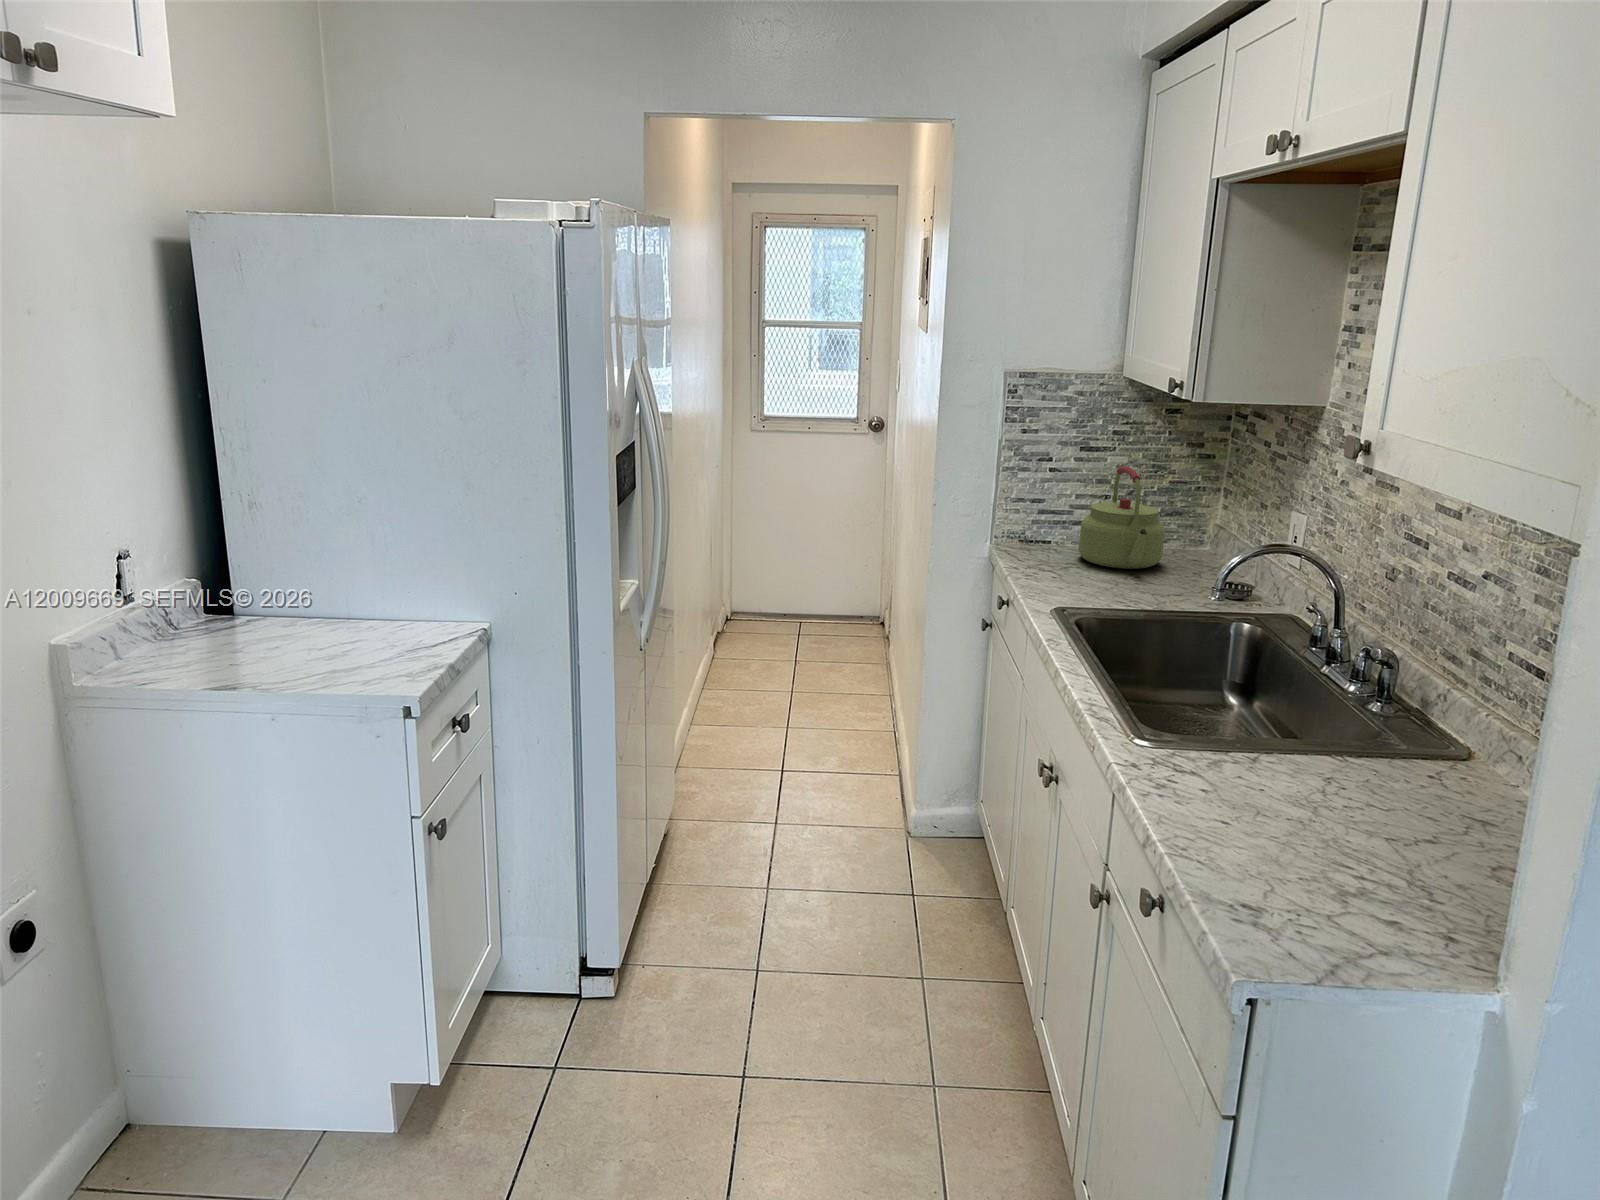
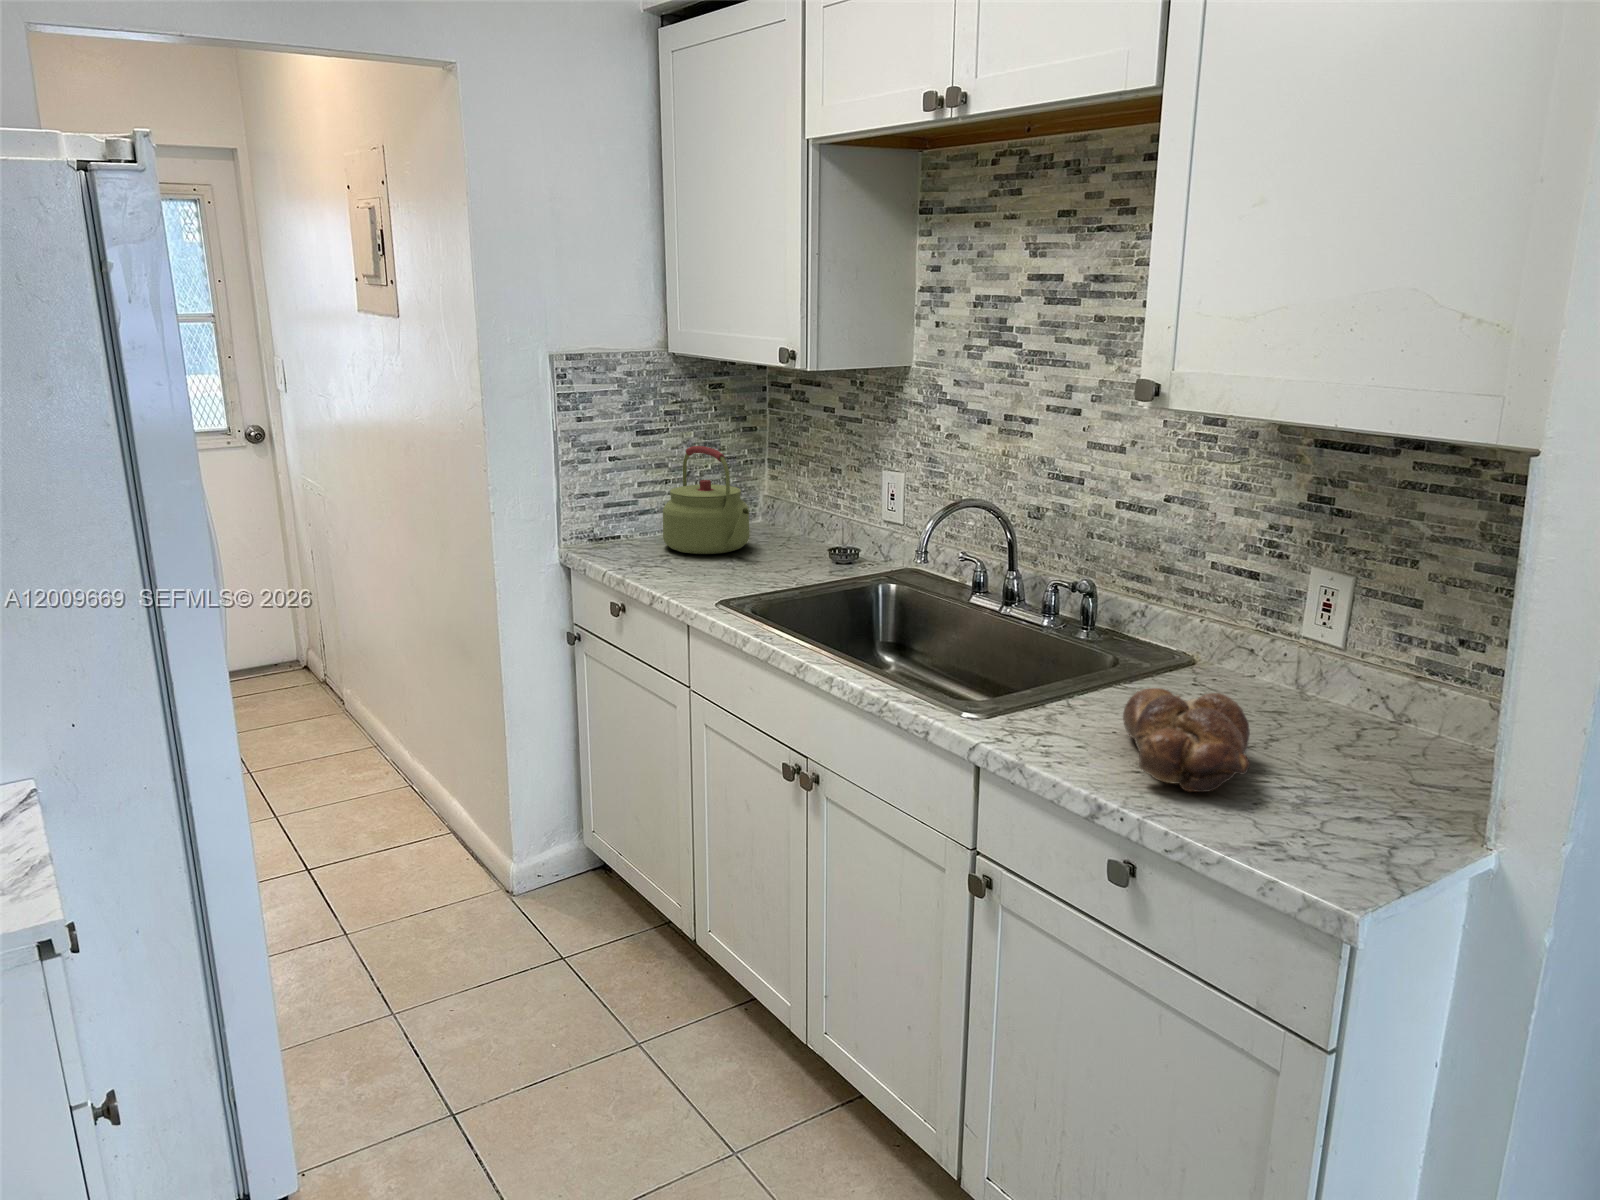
bread loaf: none [1197,747,1364,846] -> present [1123,688,1250,792]

